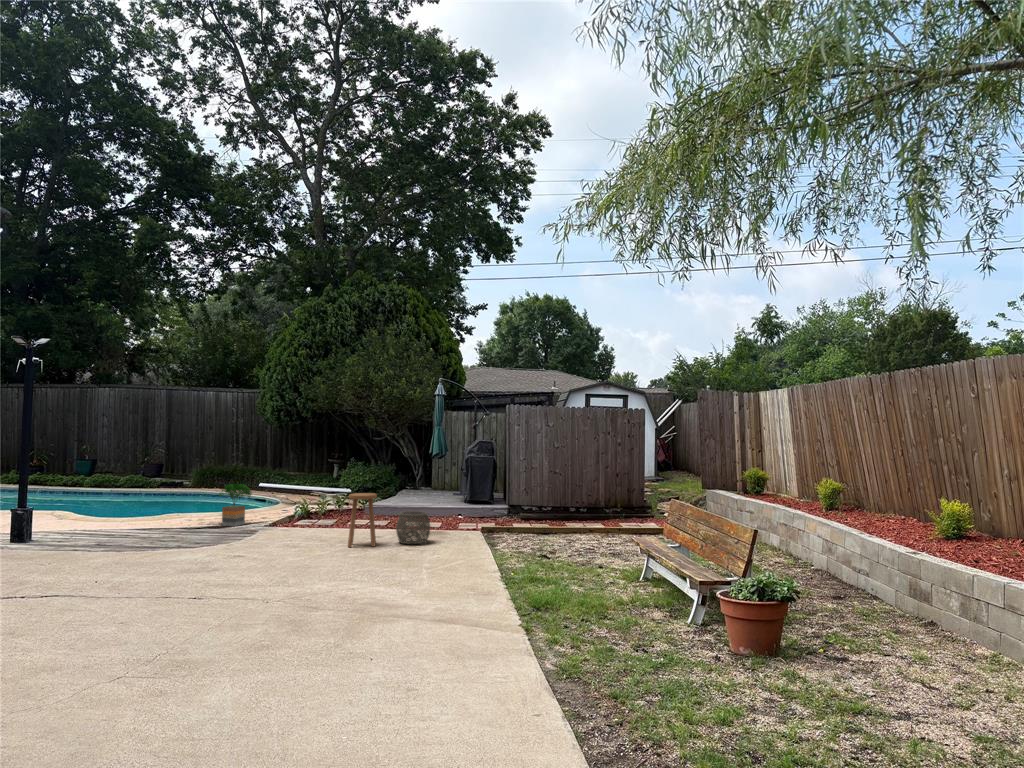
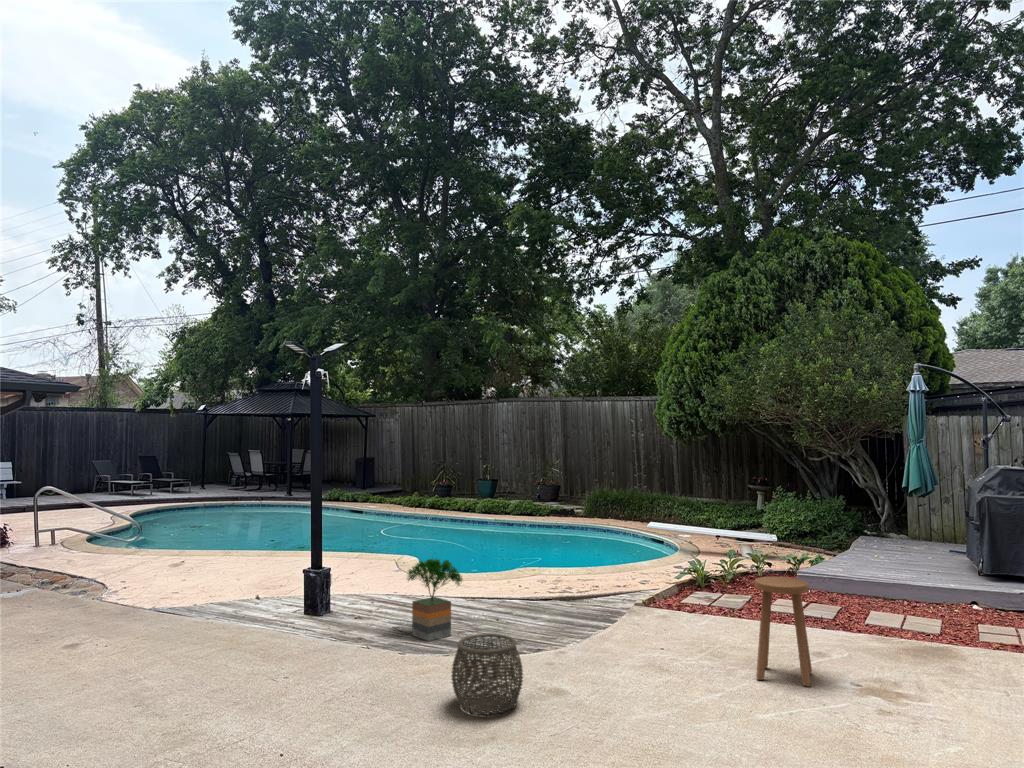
potted tree: present [219,484,252,526] -> present [407,559,462,641]
woven basket: present [396,511,430,544] -> present [451,634,523,715]

